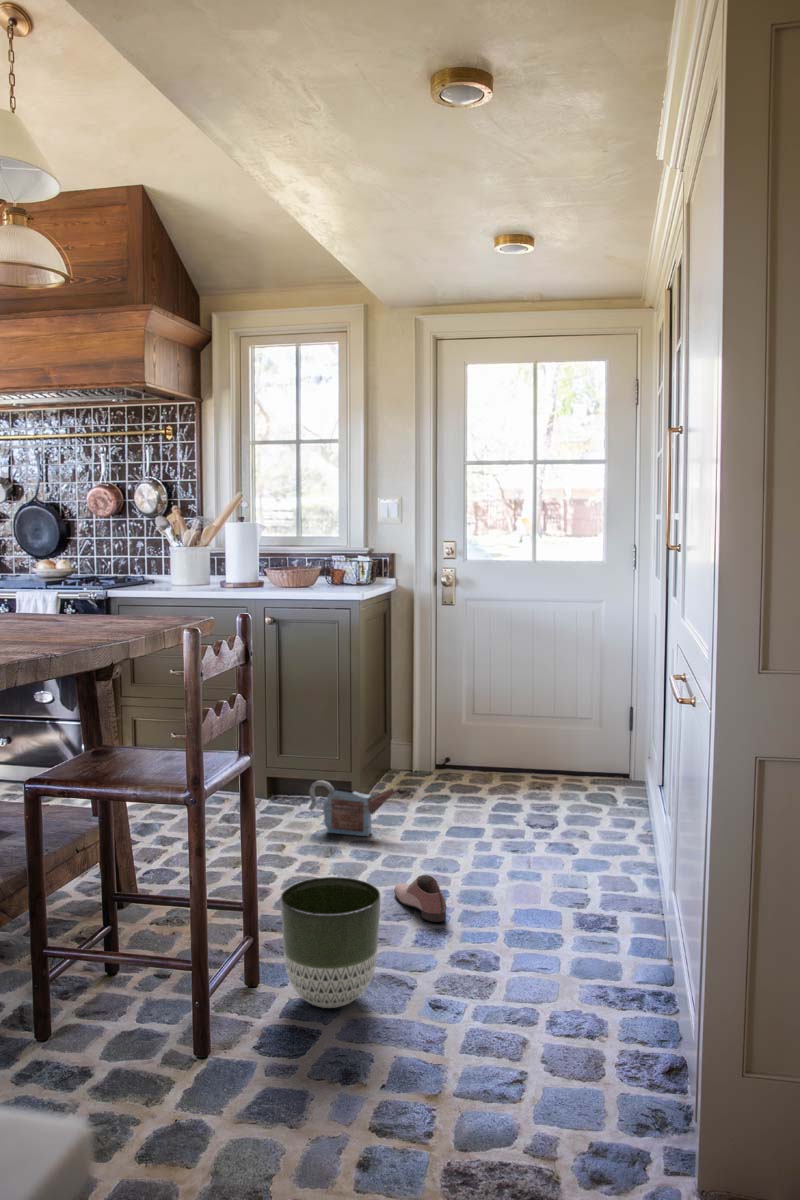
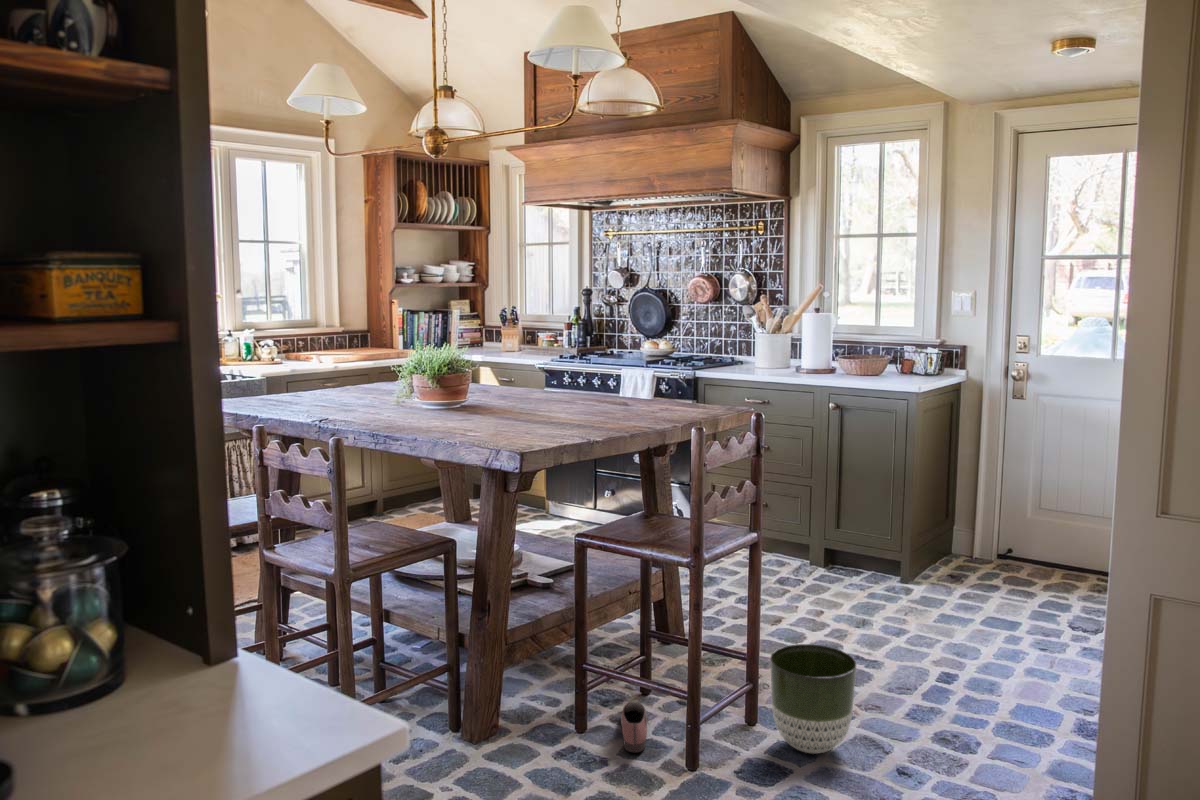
watering can: present [309,781,396,836] -> none [850,557,932,614]
shoe: present [394,875,446,922] -> present [621,702,648,752]

